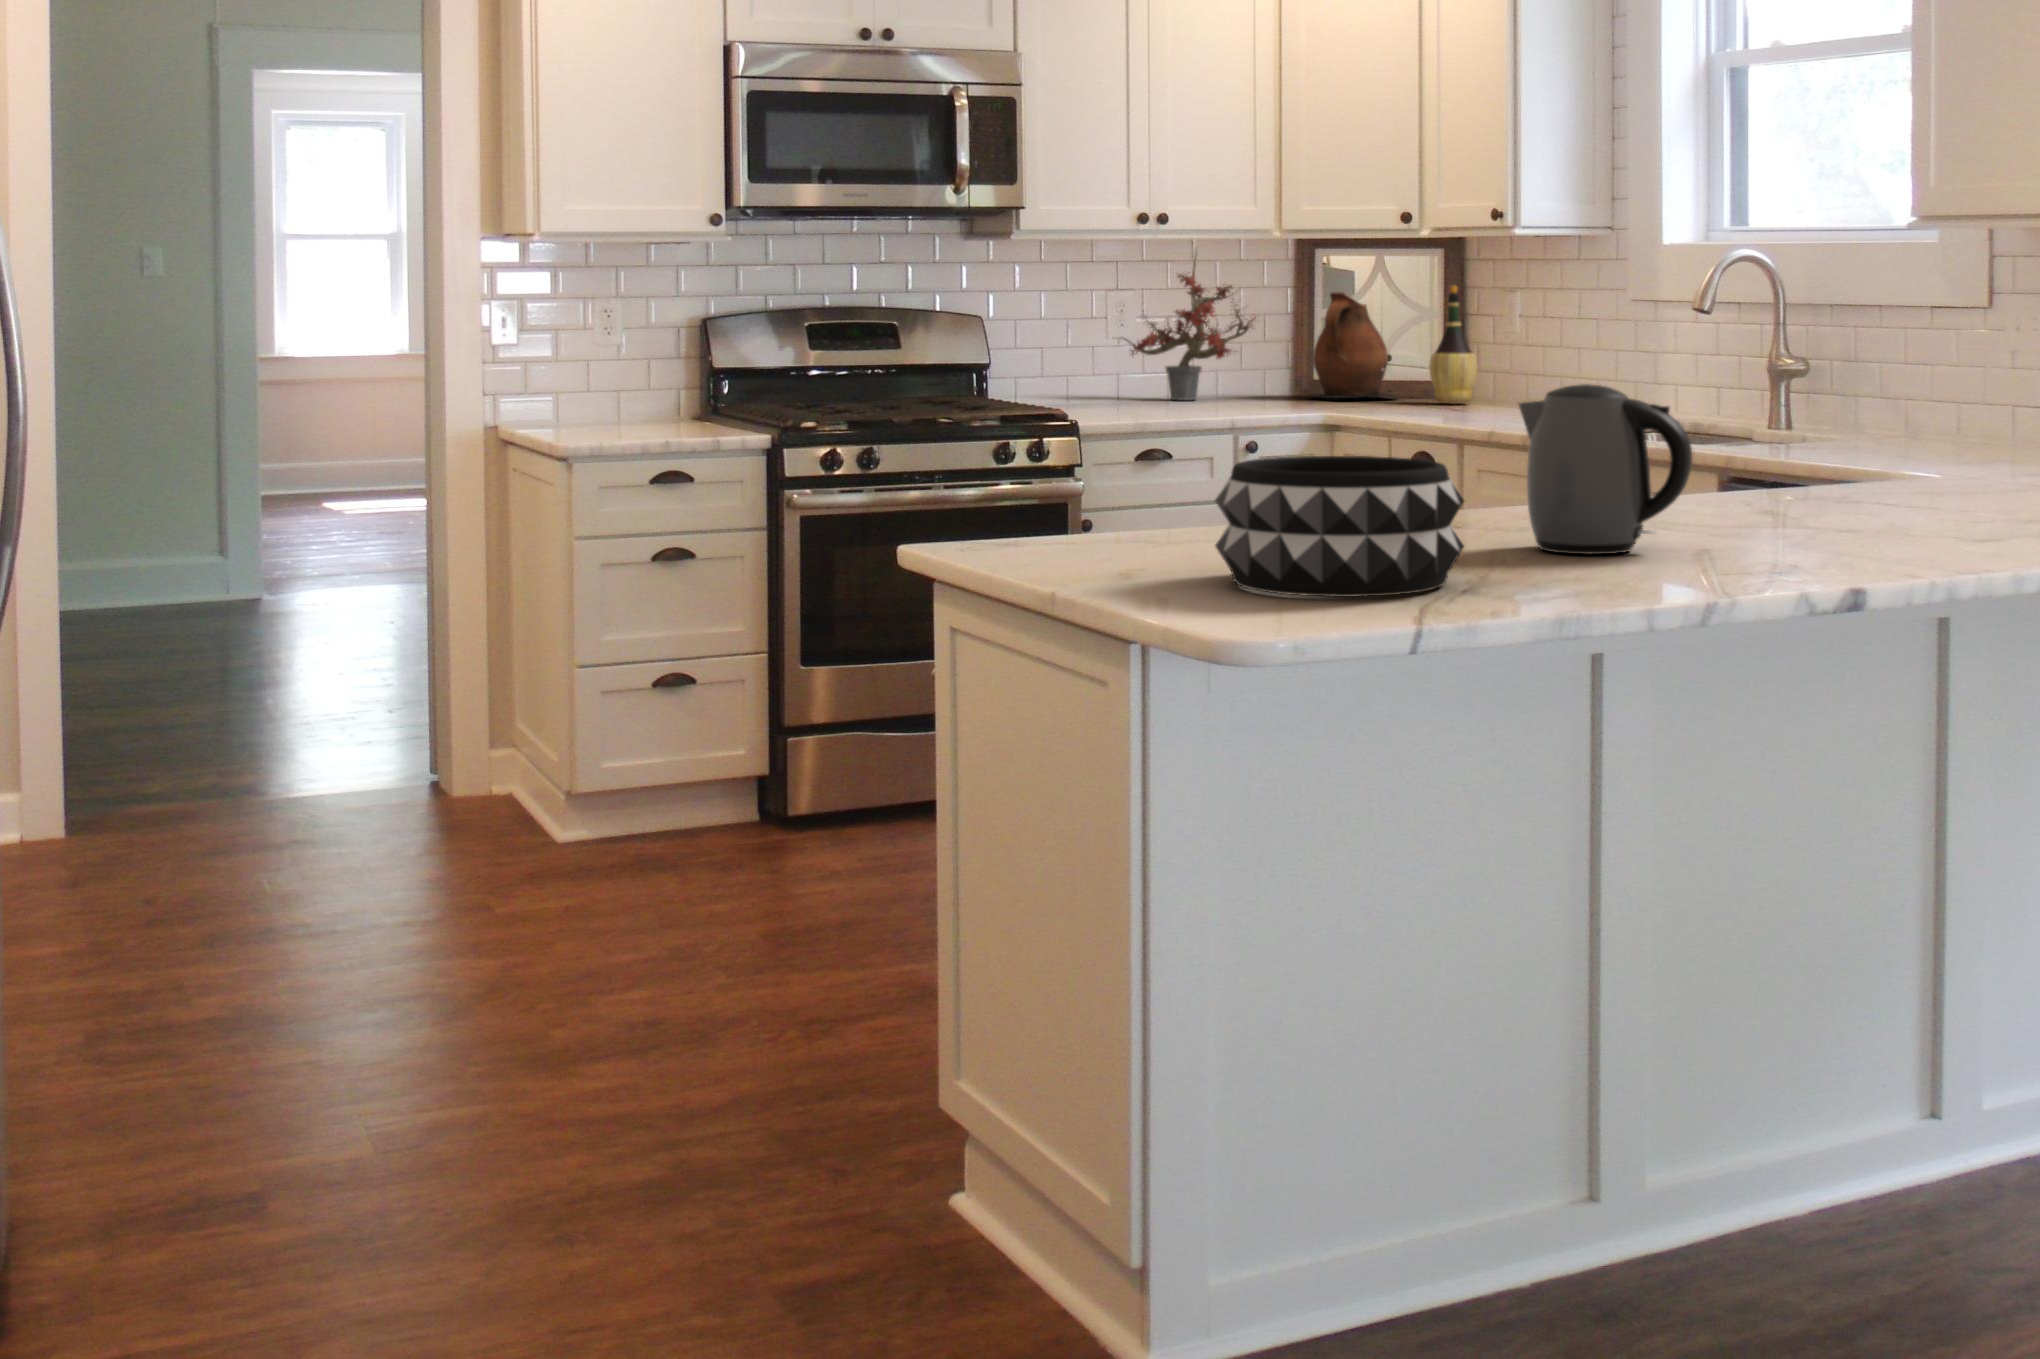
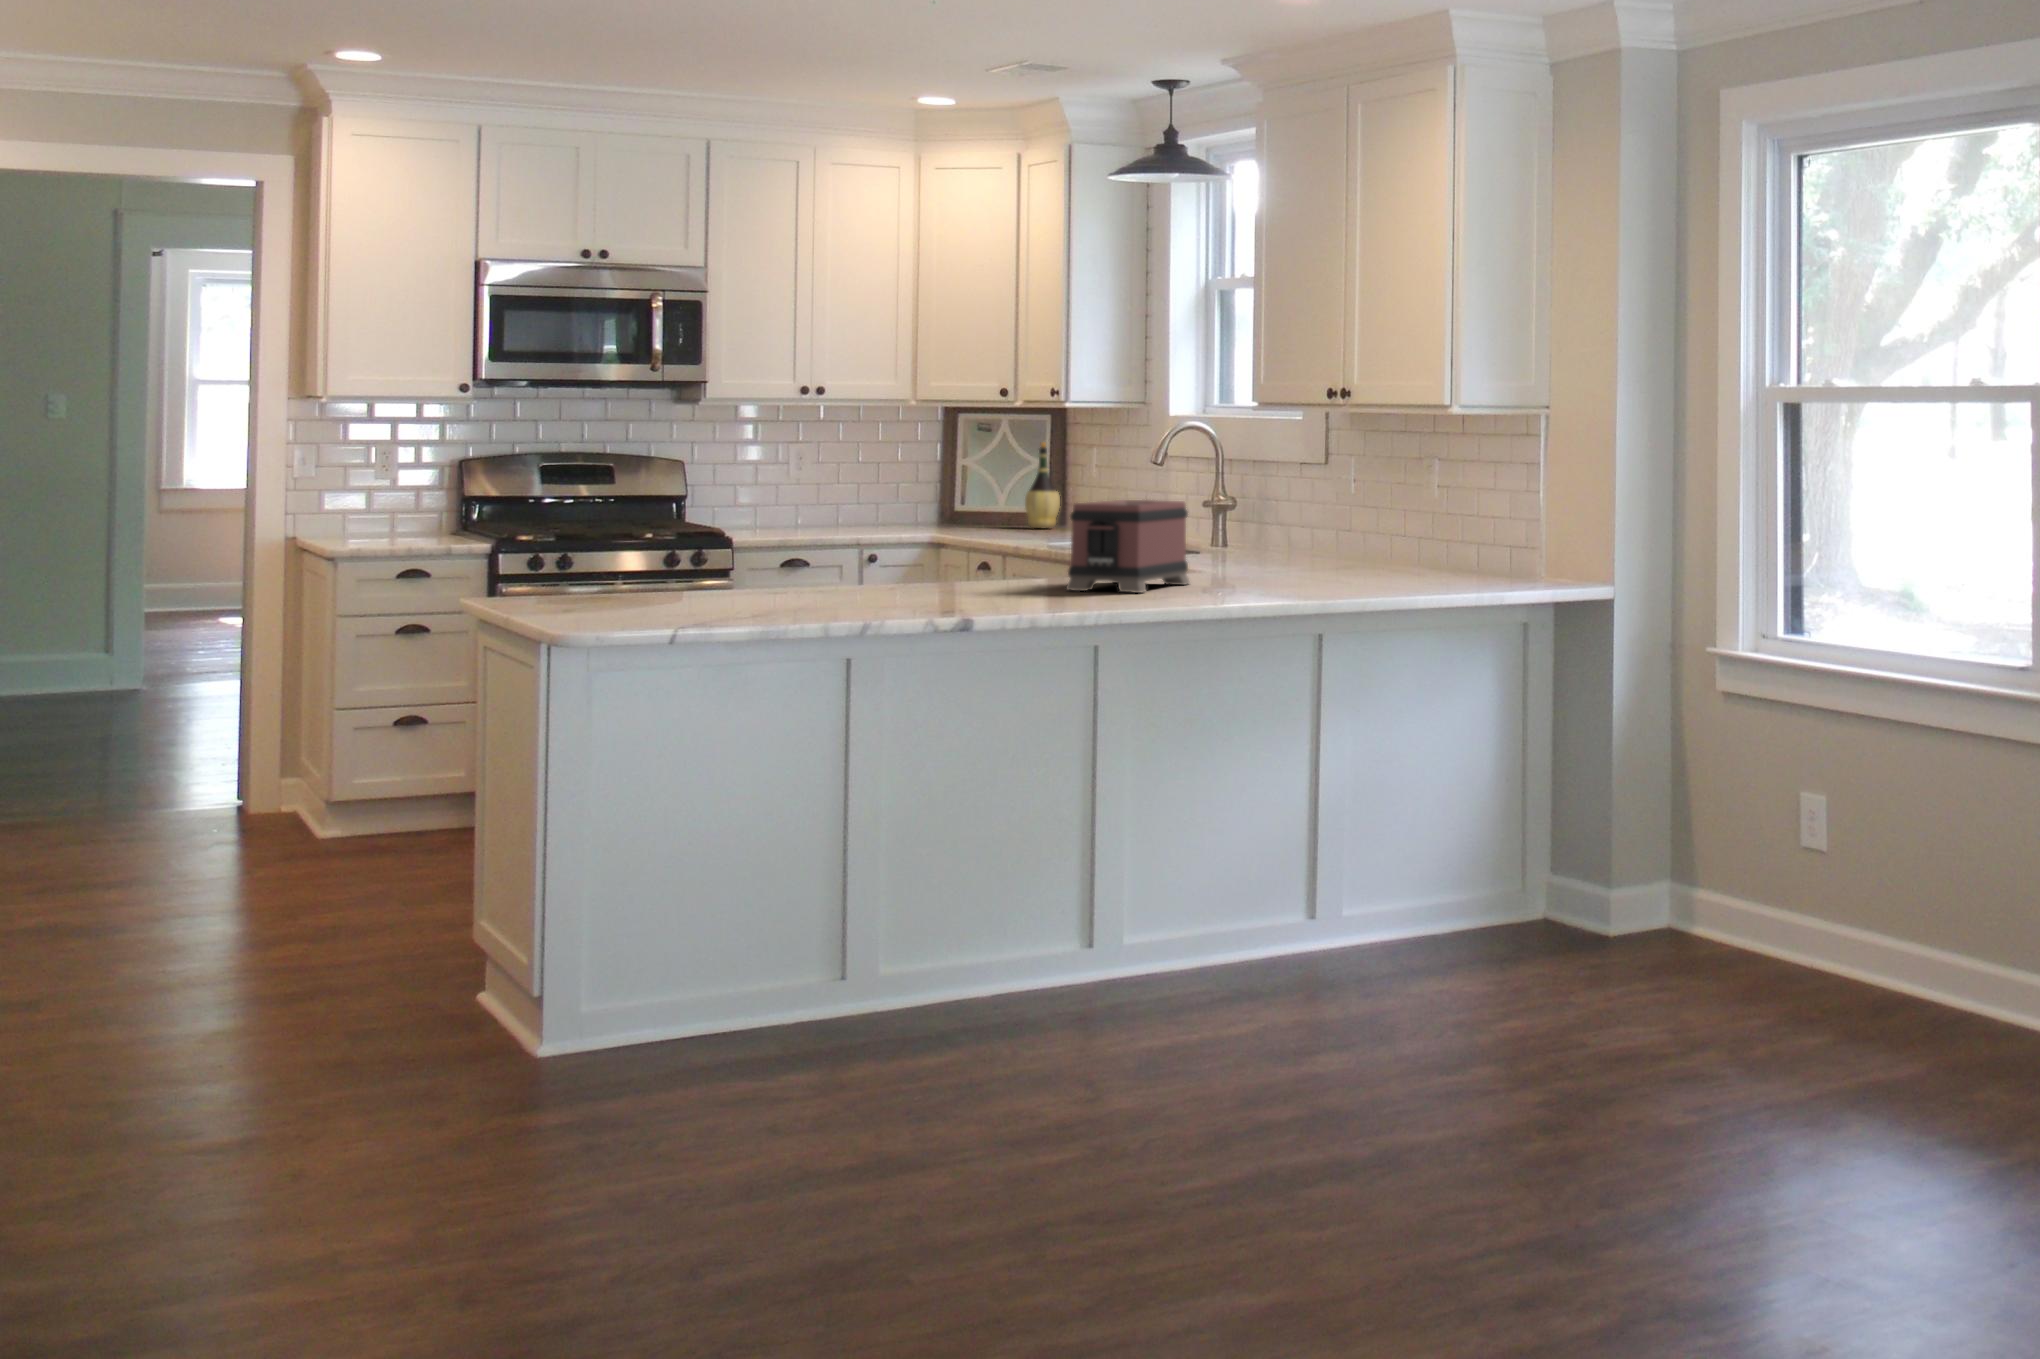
potted plant: present [1124,260,1255,400] -> none [793,410,907,525]
ceramic pitcher: present [1309,292,1396,398] -> none [941,445,1014,525]
toaster: none [1831,365,1987,522] -> present [1065,500,1189,593]
kettle: present [1518,384,1692,554] -> none [834,509,927,605]
decorative bowl: present [1215,456,1464,597] -> none [610,547,754,621]

